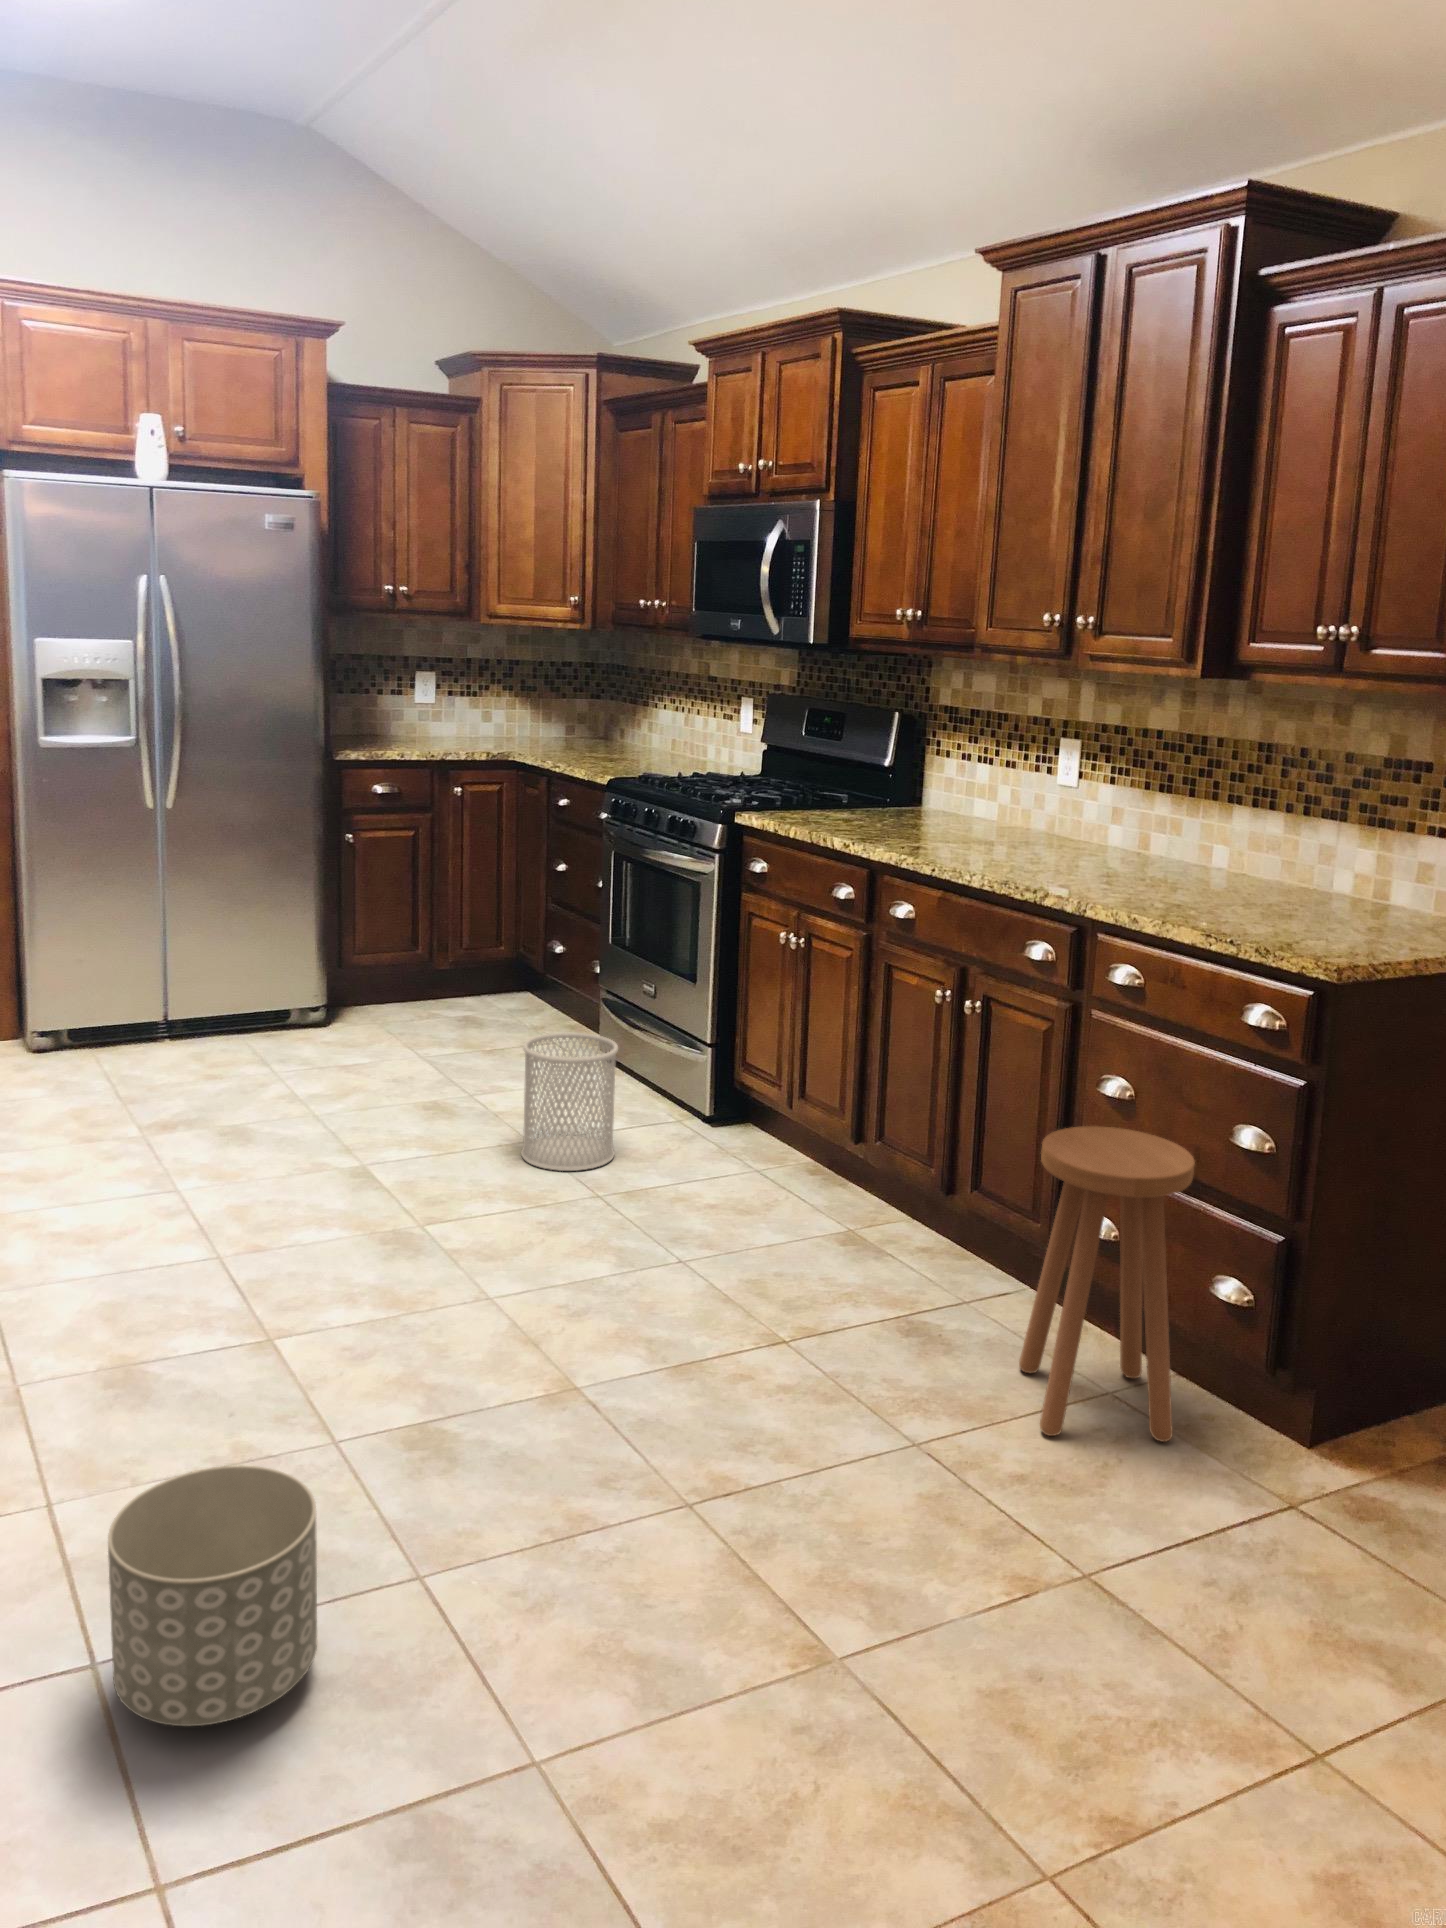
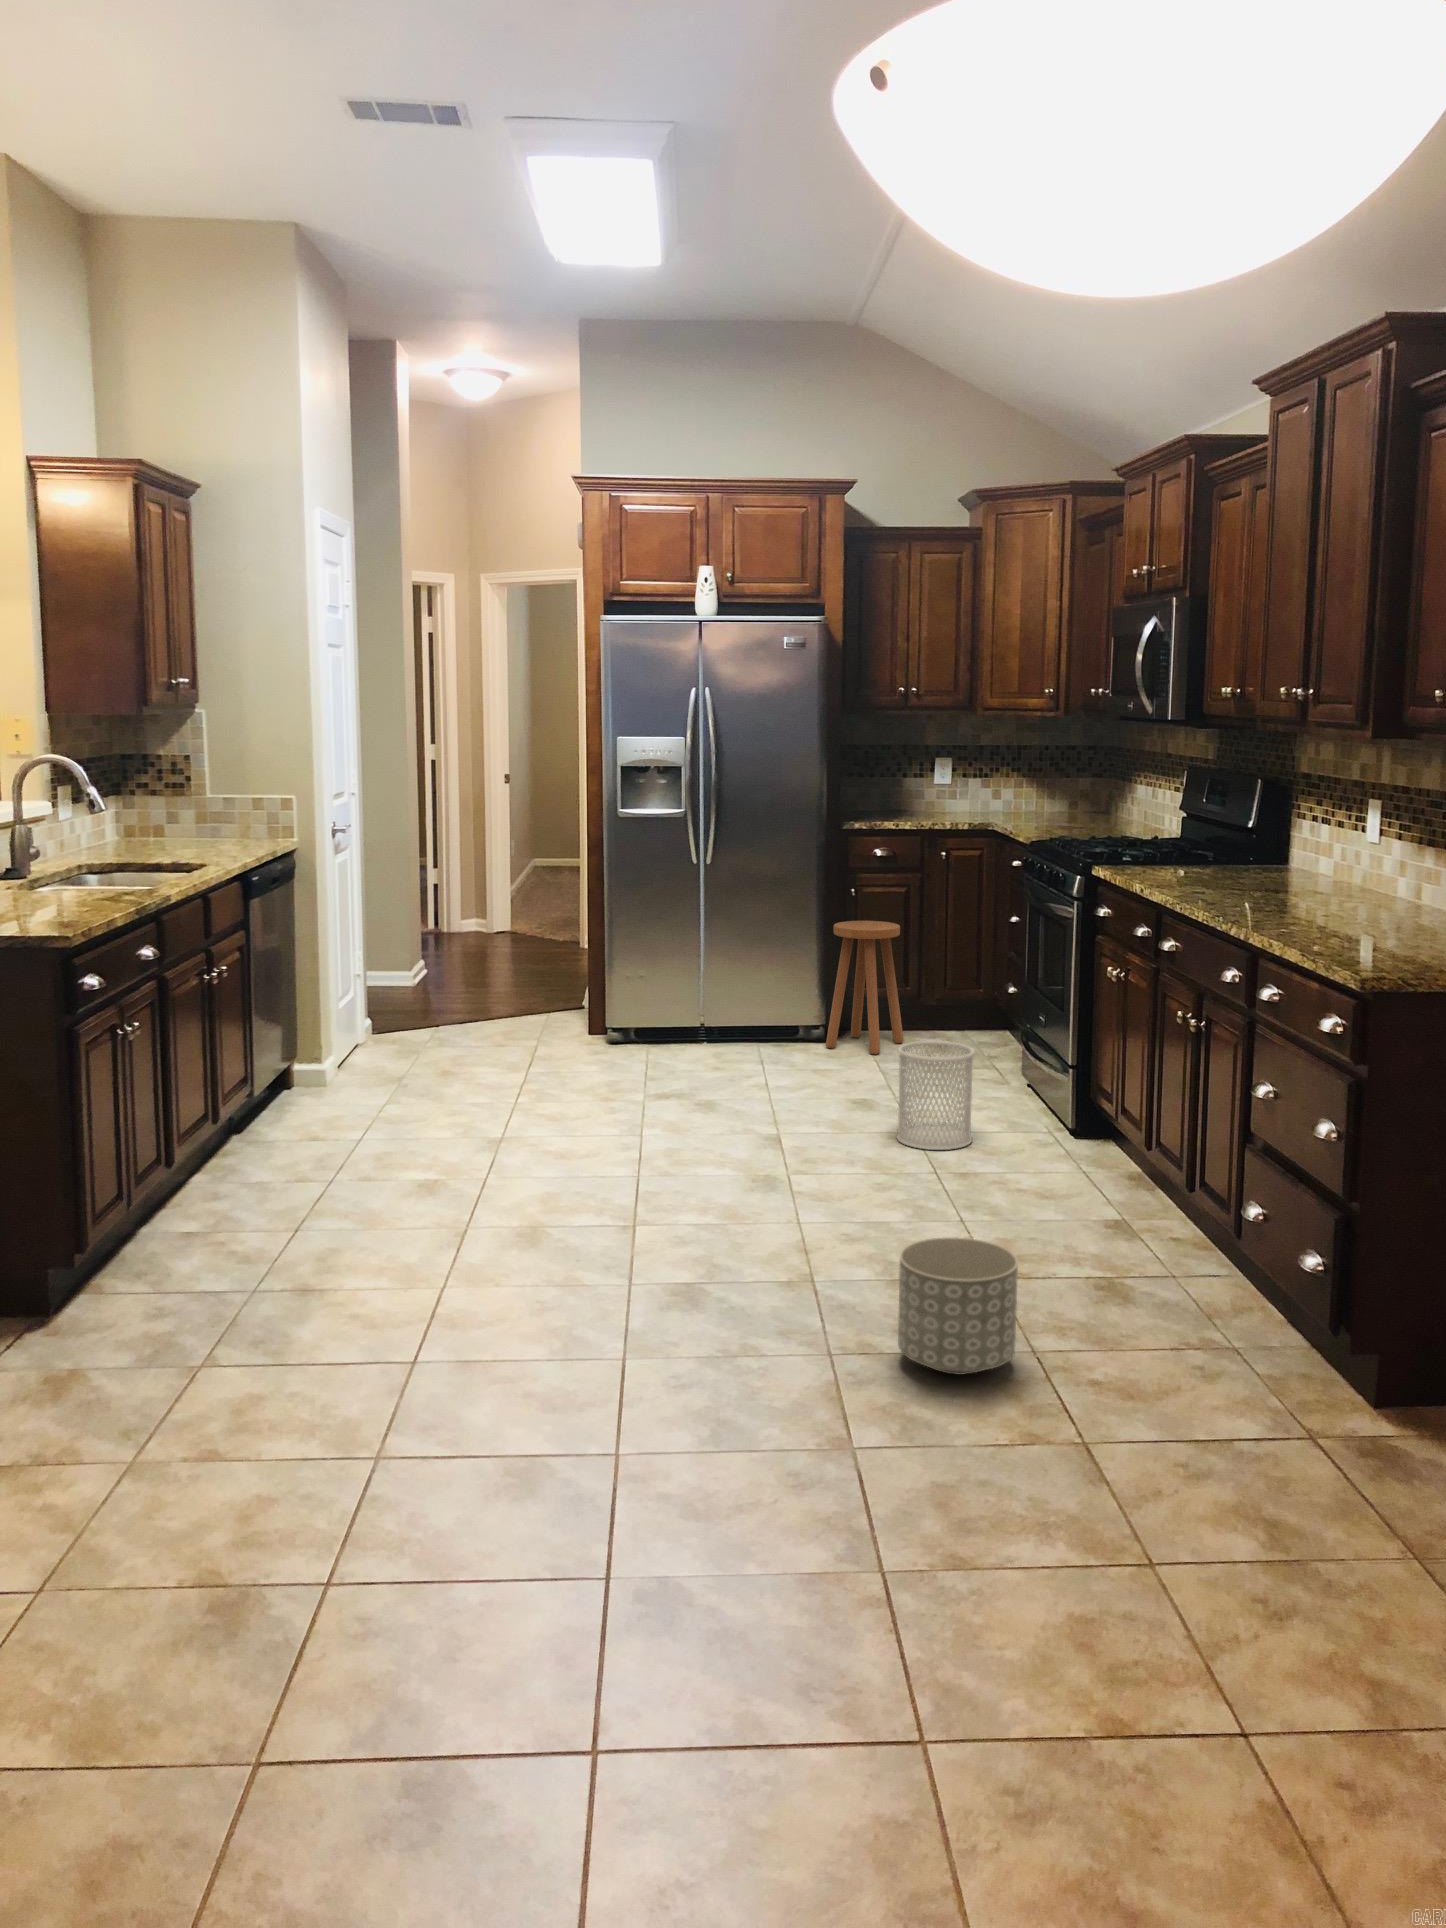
stool: present [1019,1126,1195,1442] -> present [826,921,903,1054]
planter: present [108,1465,317,1726] -> present [898,1237,1018,1375]

